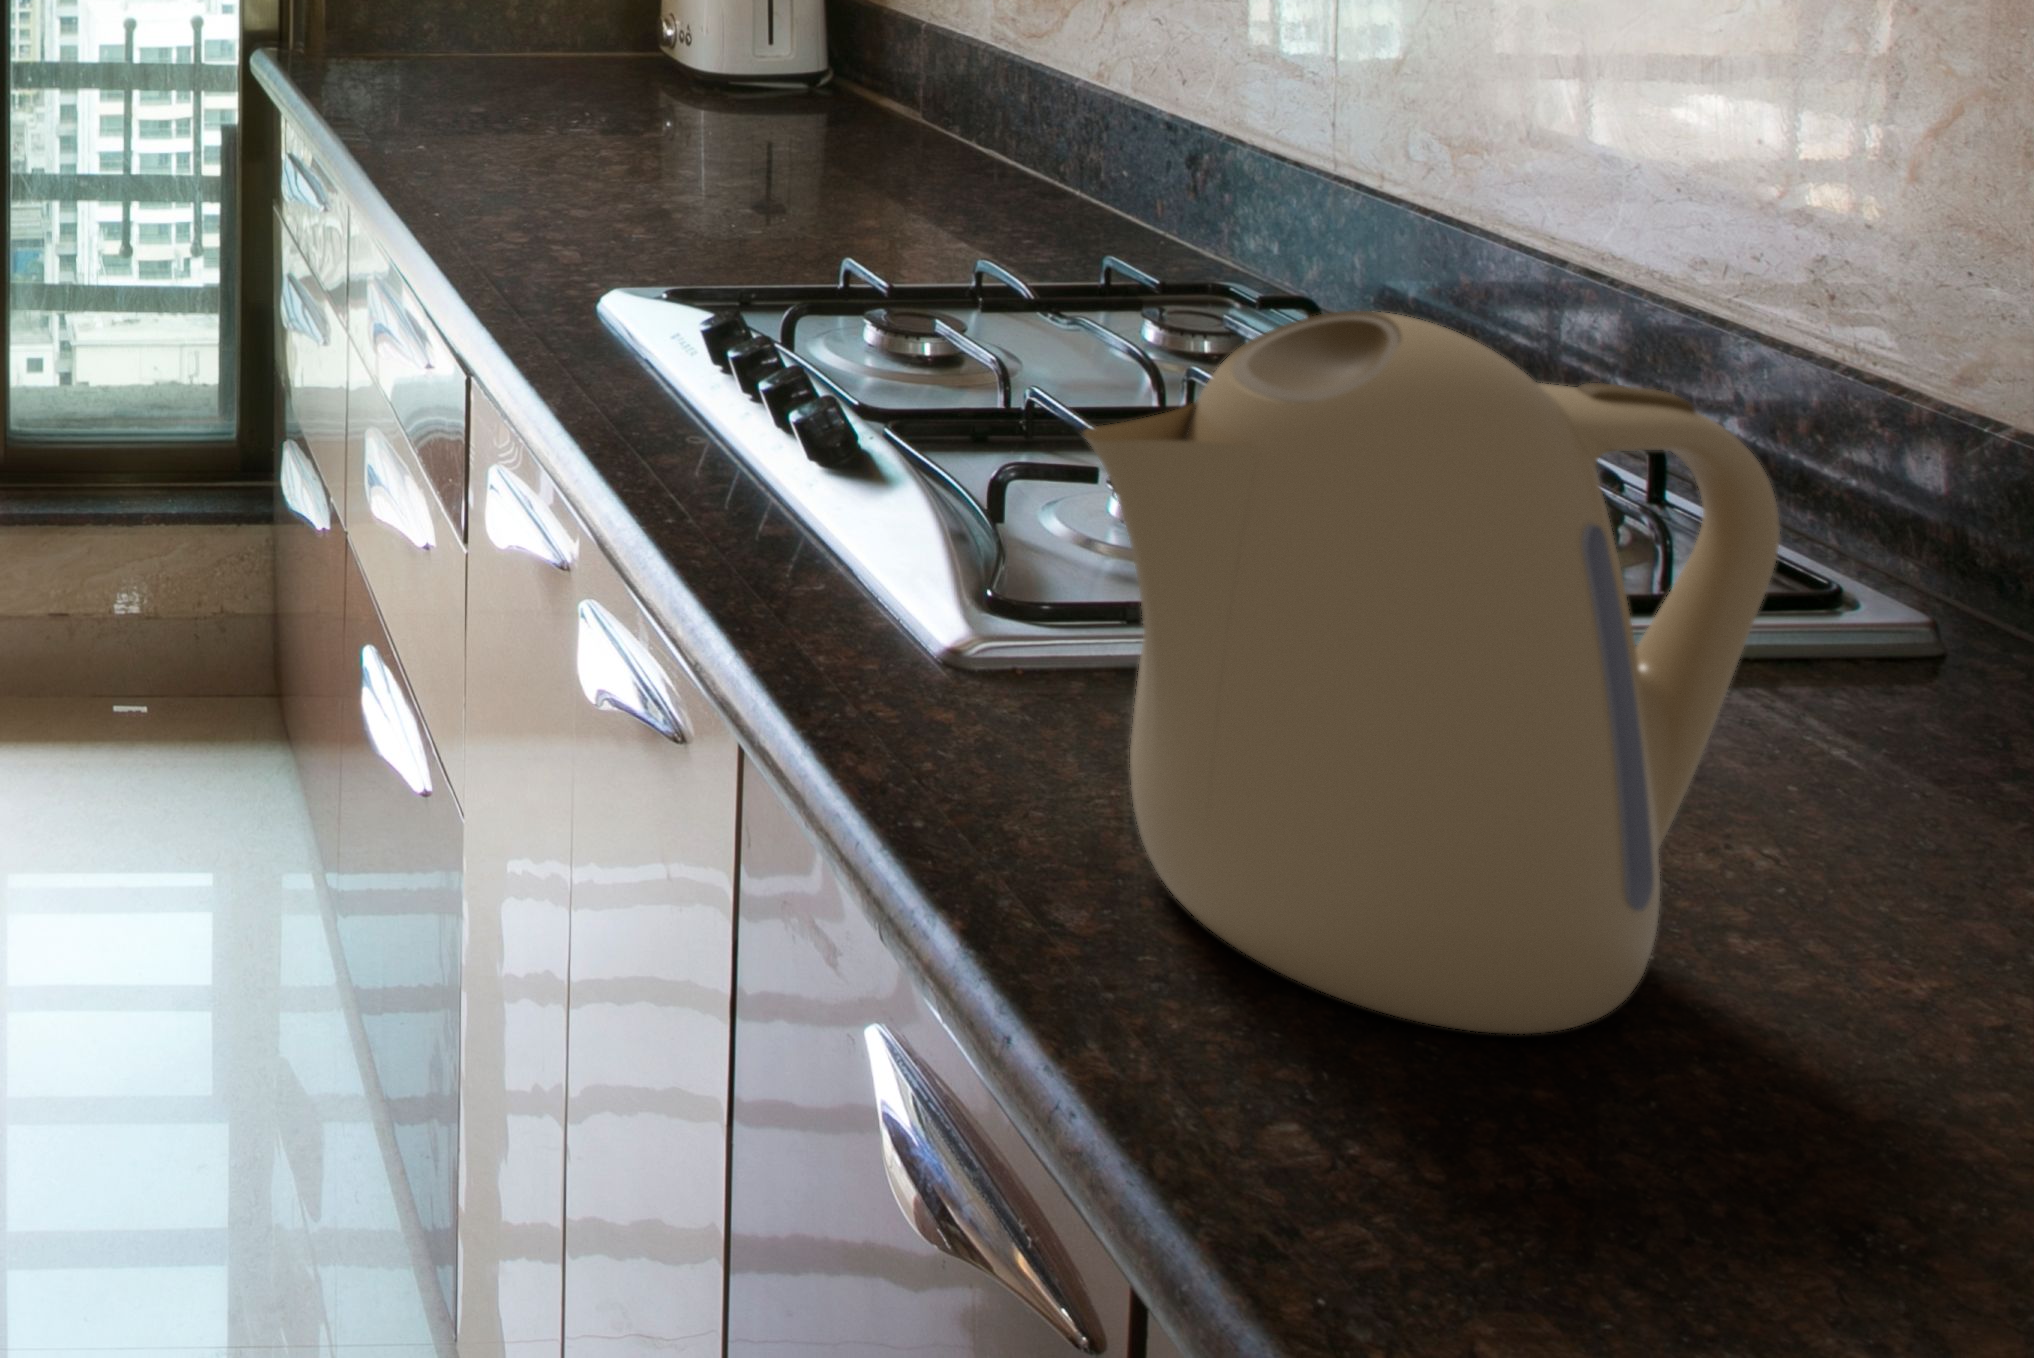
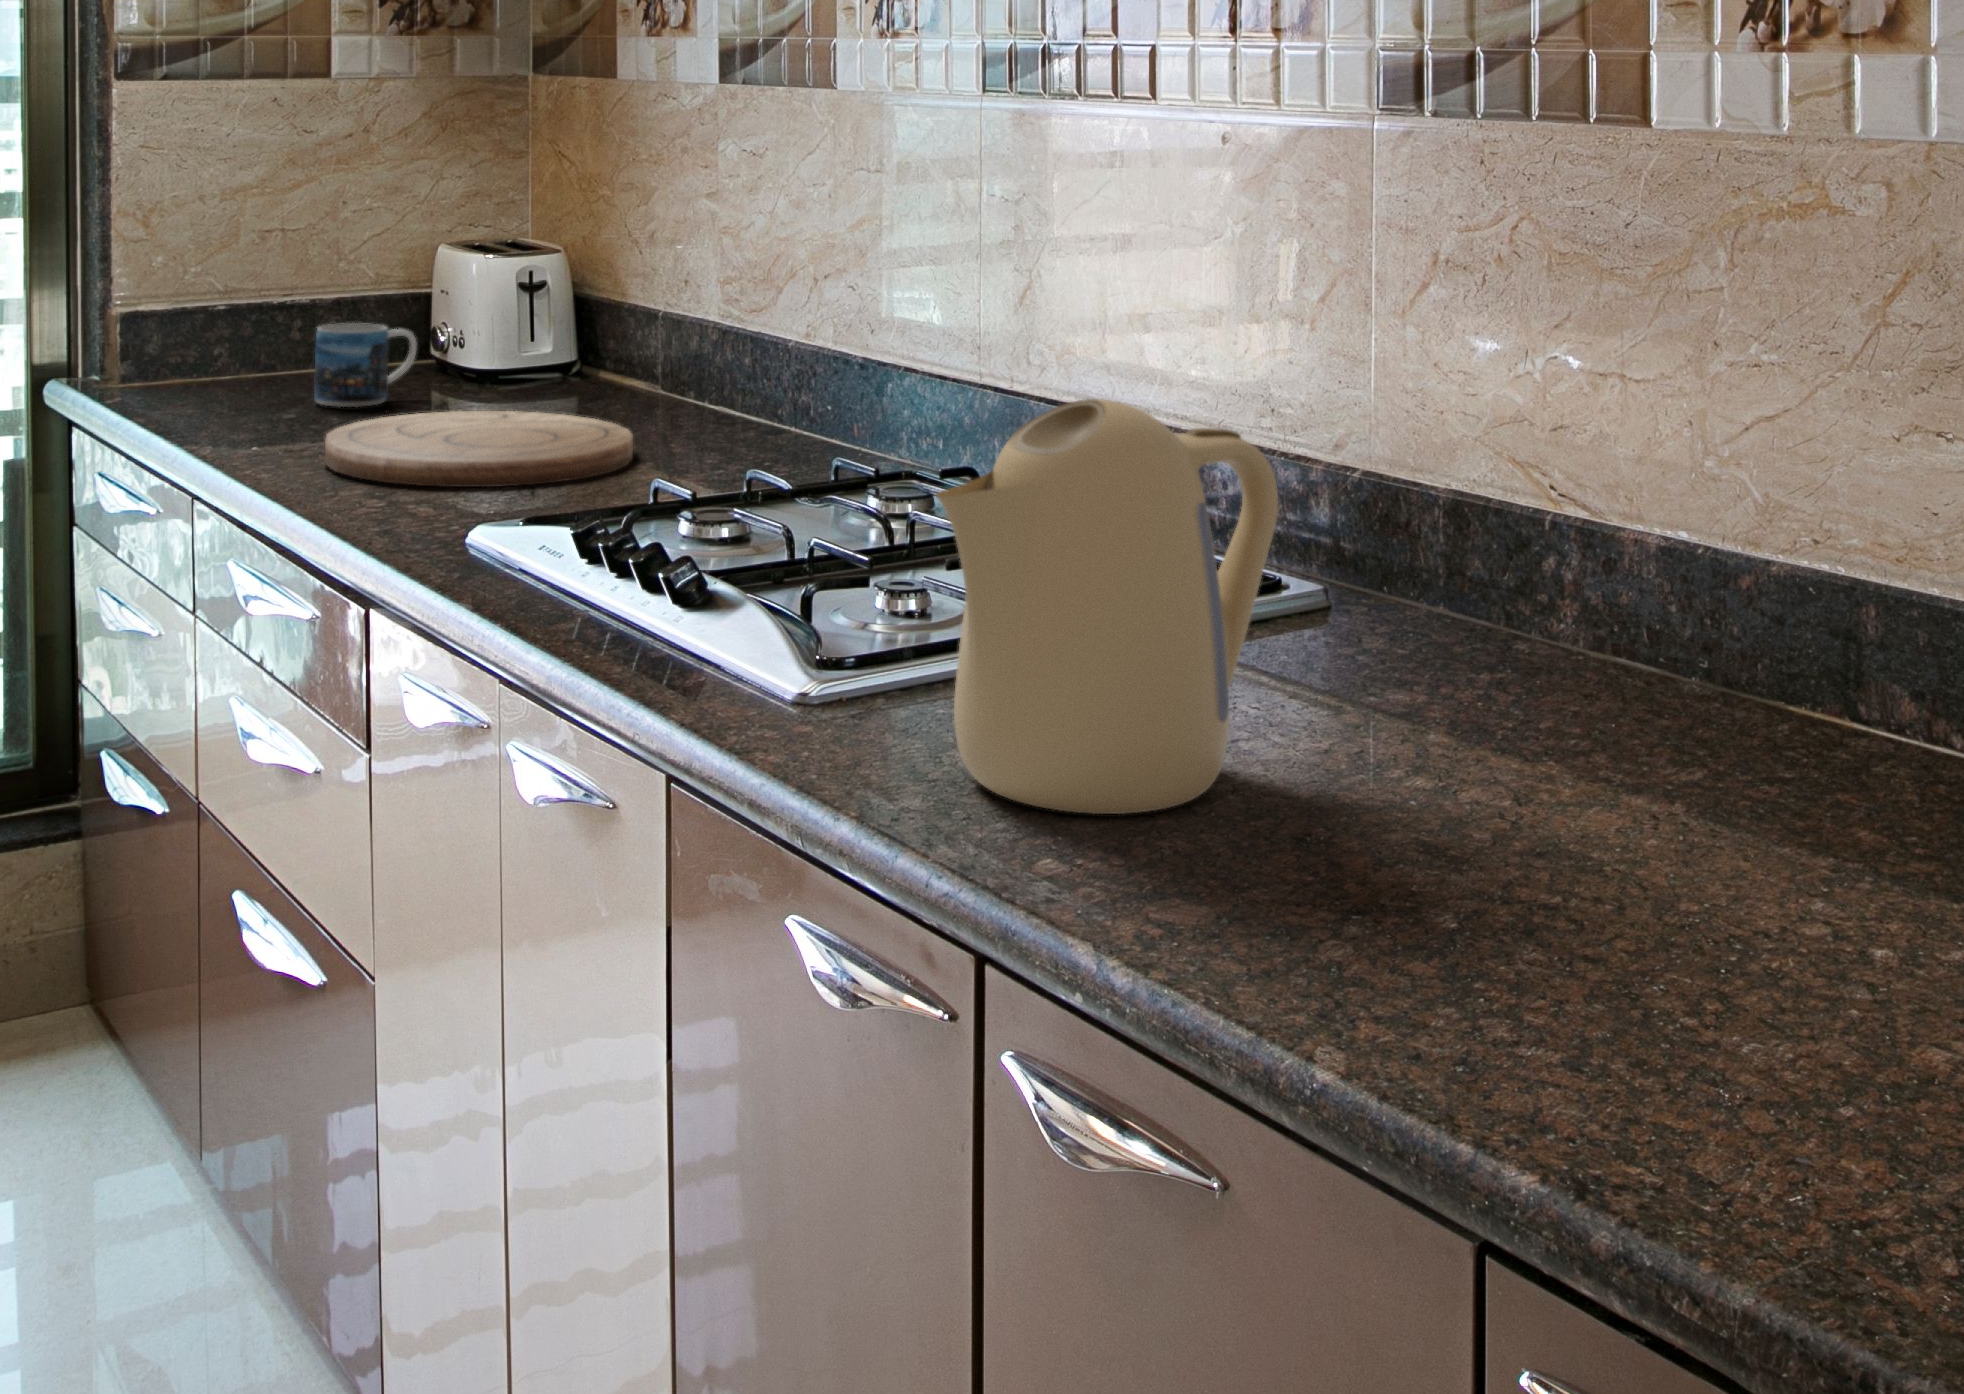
mug: none [518,5,633,99] -> present [314,323,416,407]
cutting board: none [488,120,856,229] -> present [325,411,633,487]

